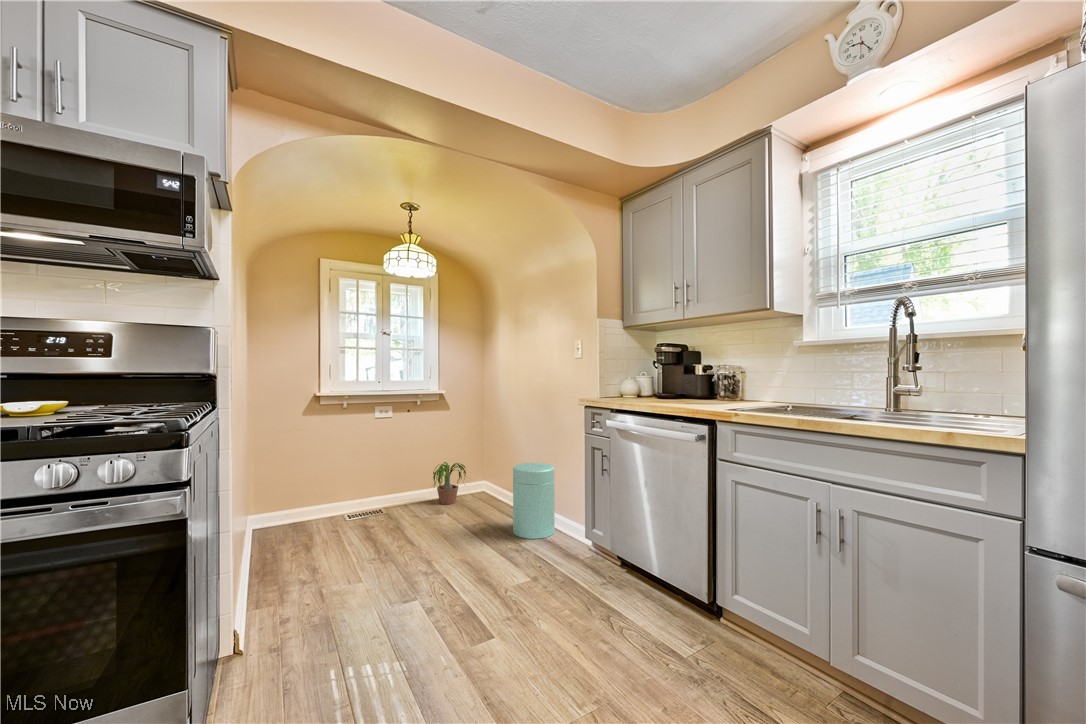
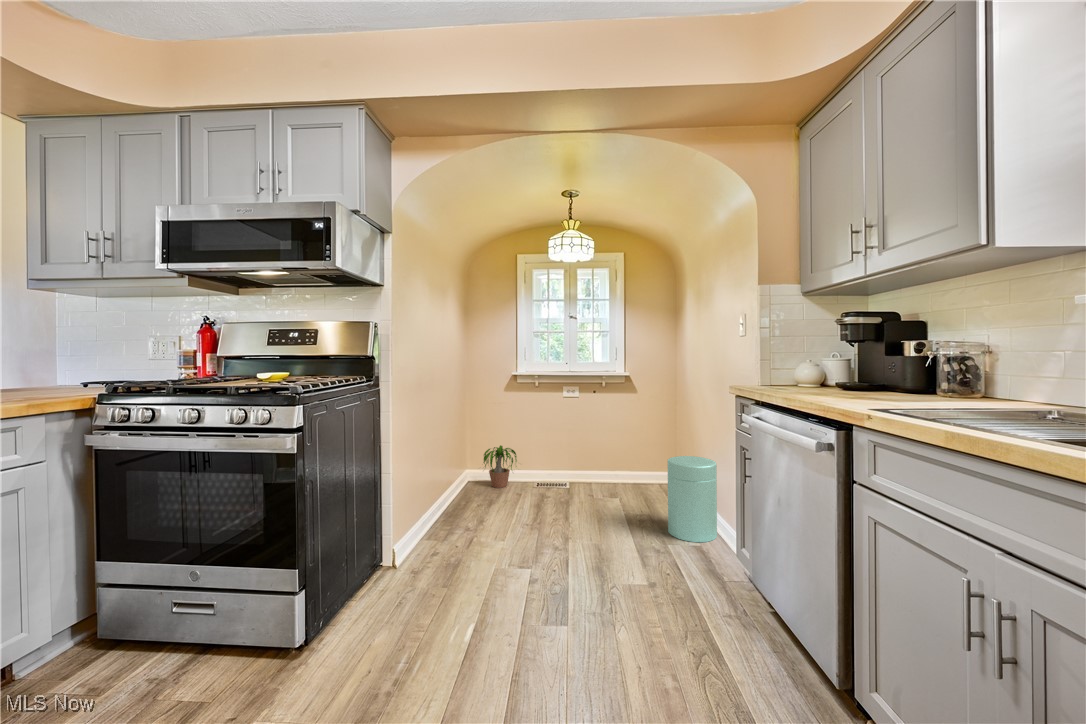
potted plant: present [433,462,466,505] -> present [483,445,517,488]

